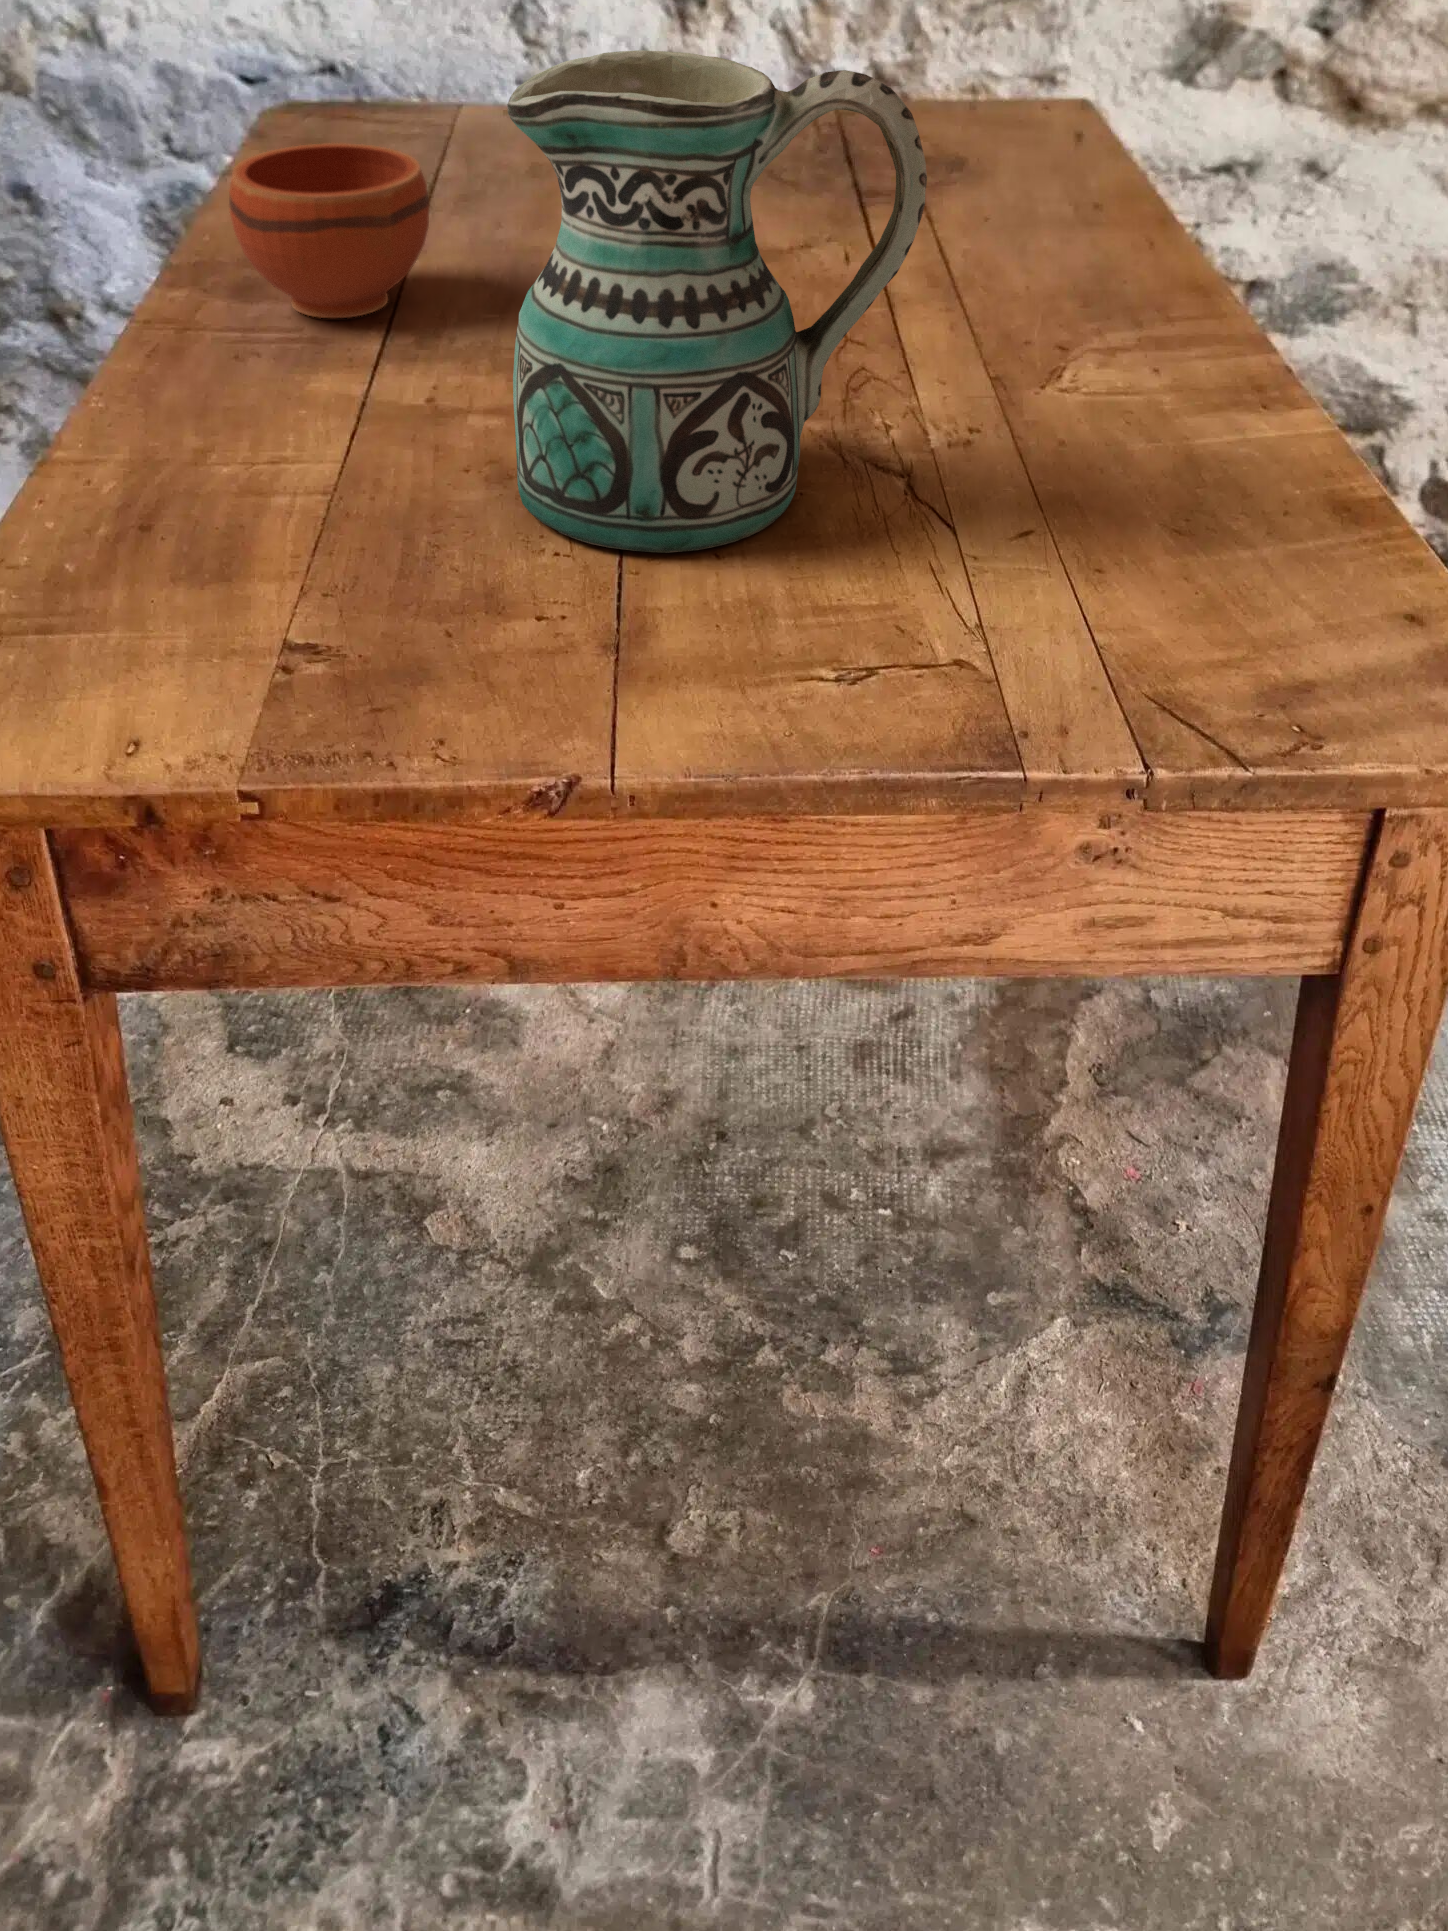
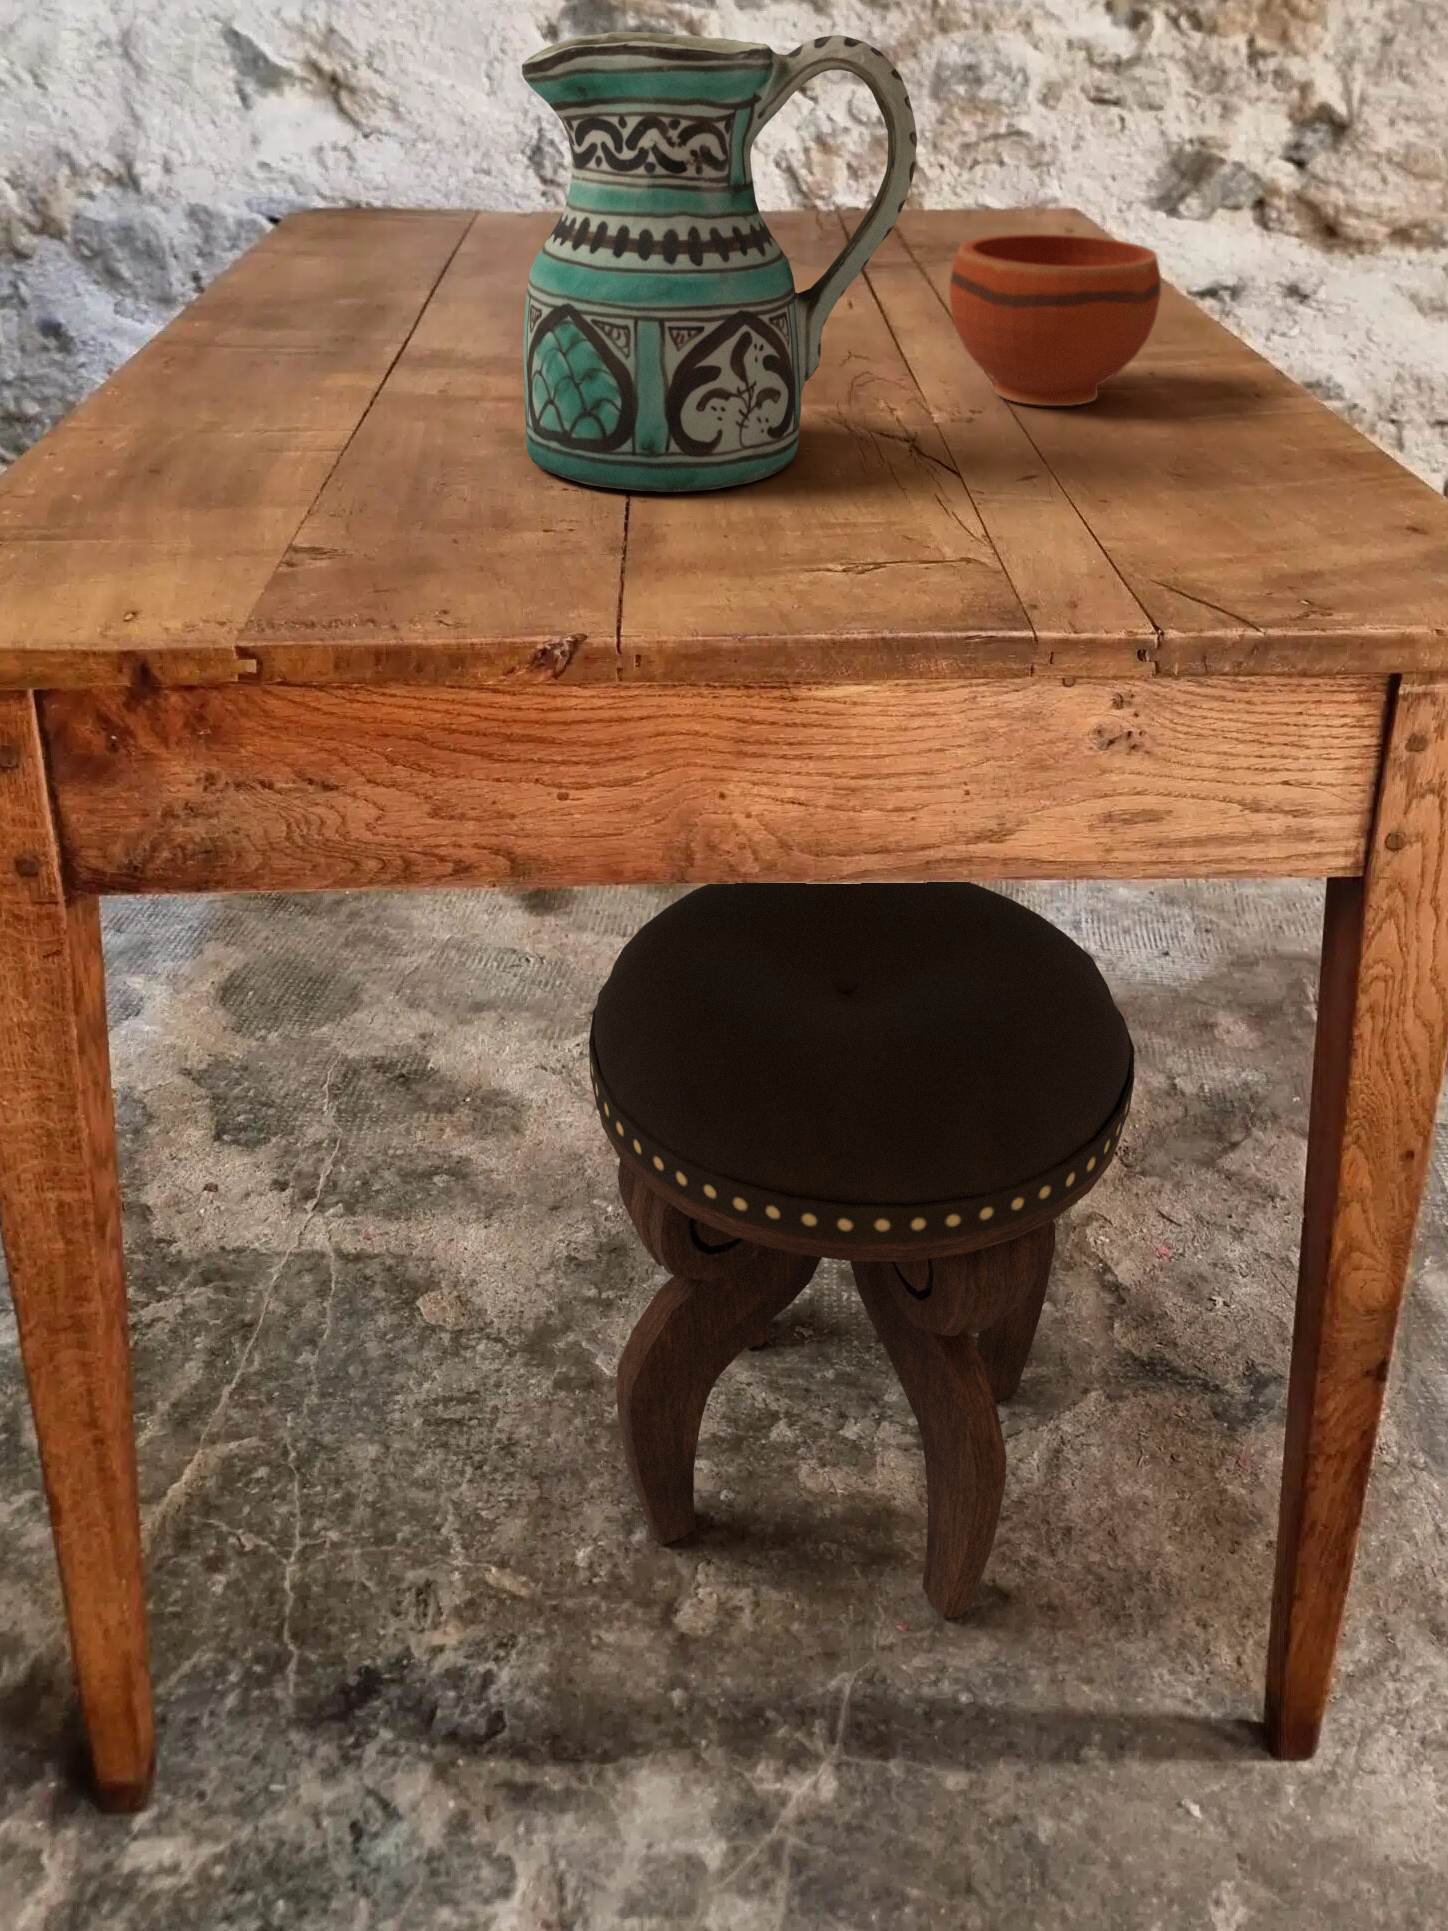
bowl: present [229,143,429,318] -> present [949,234,1161,406]
footstool: none [586,846,1113,1539] -> present [589,880,1134,1618]

